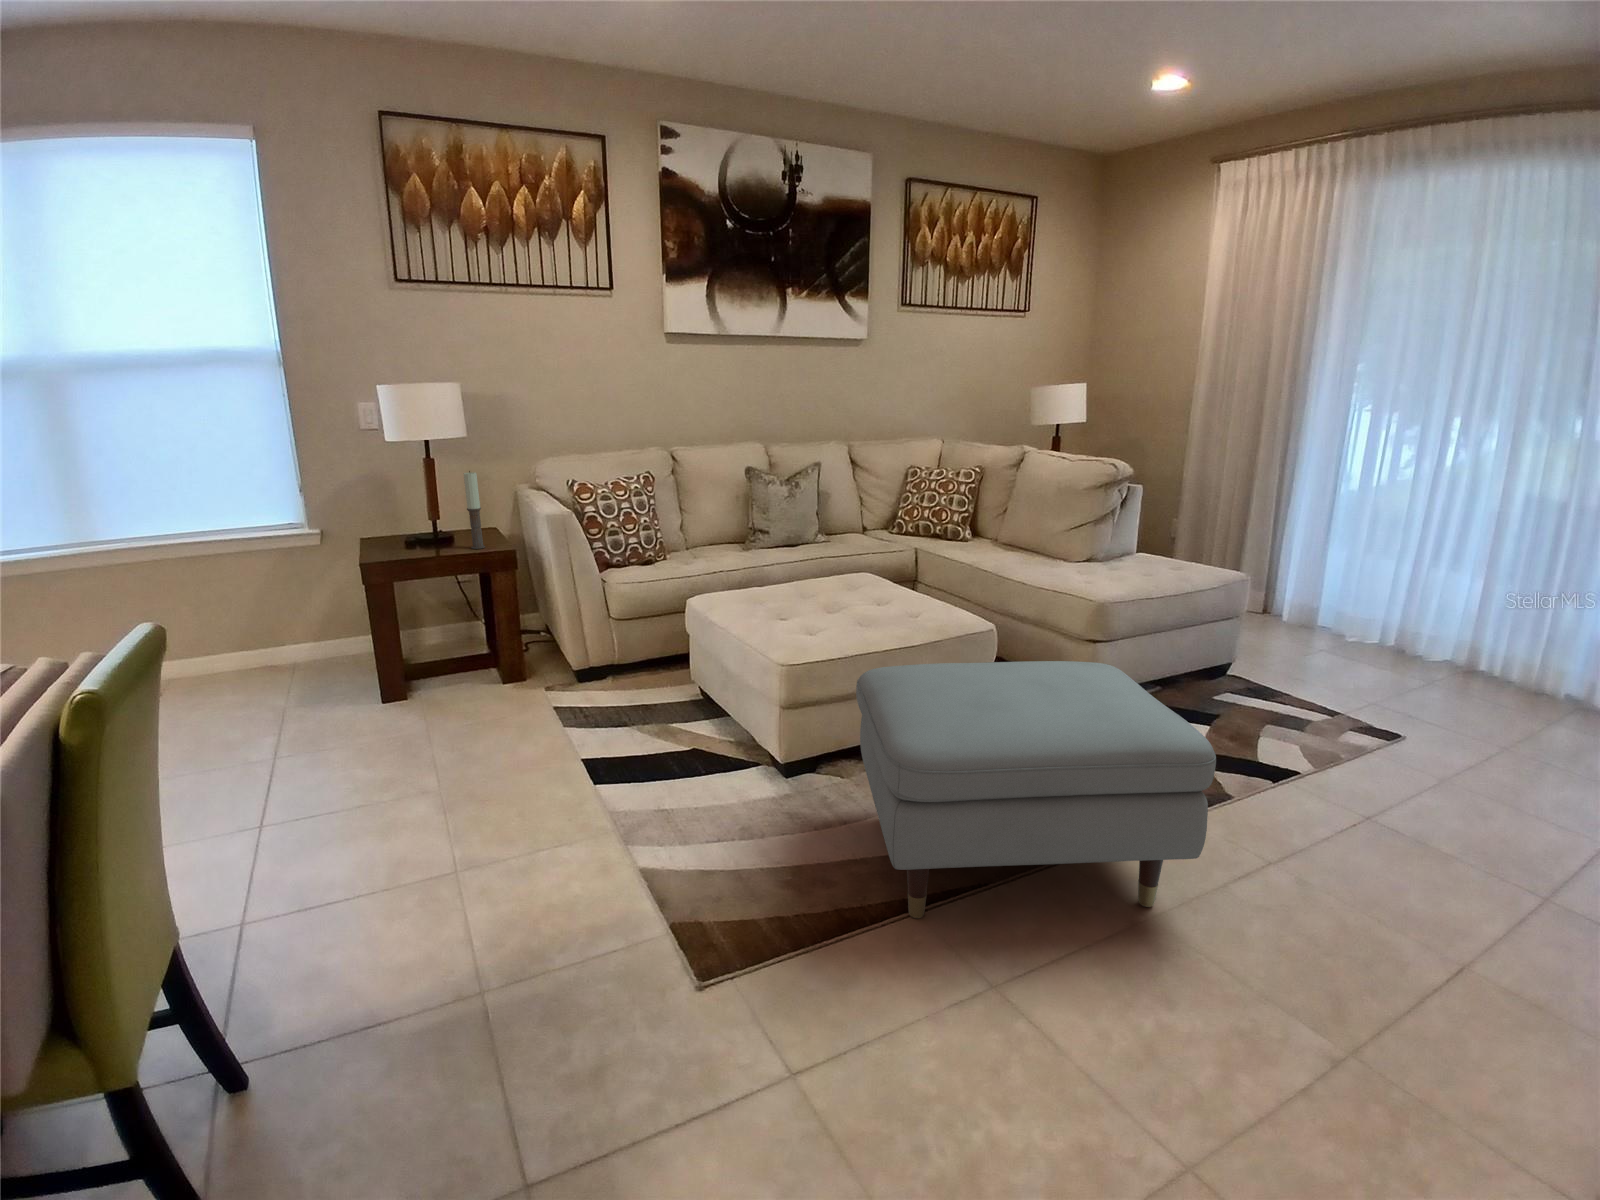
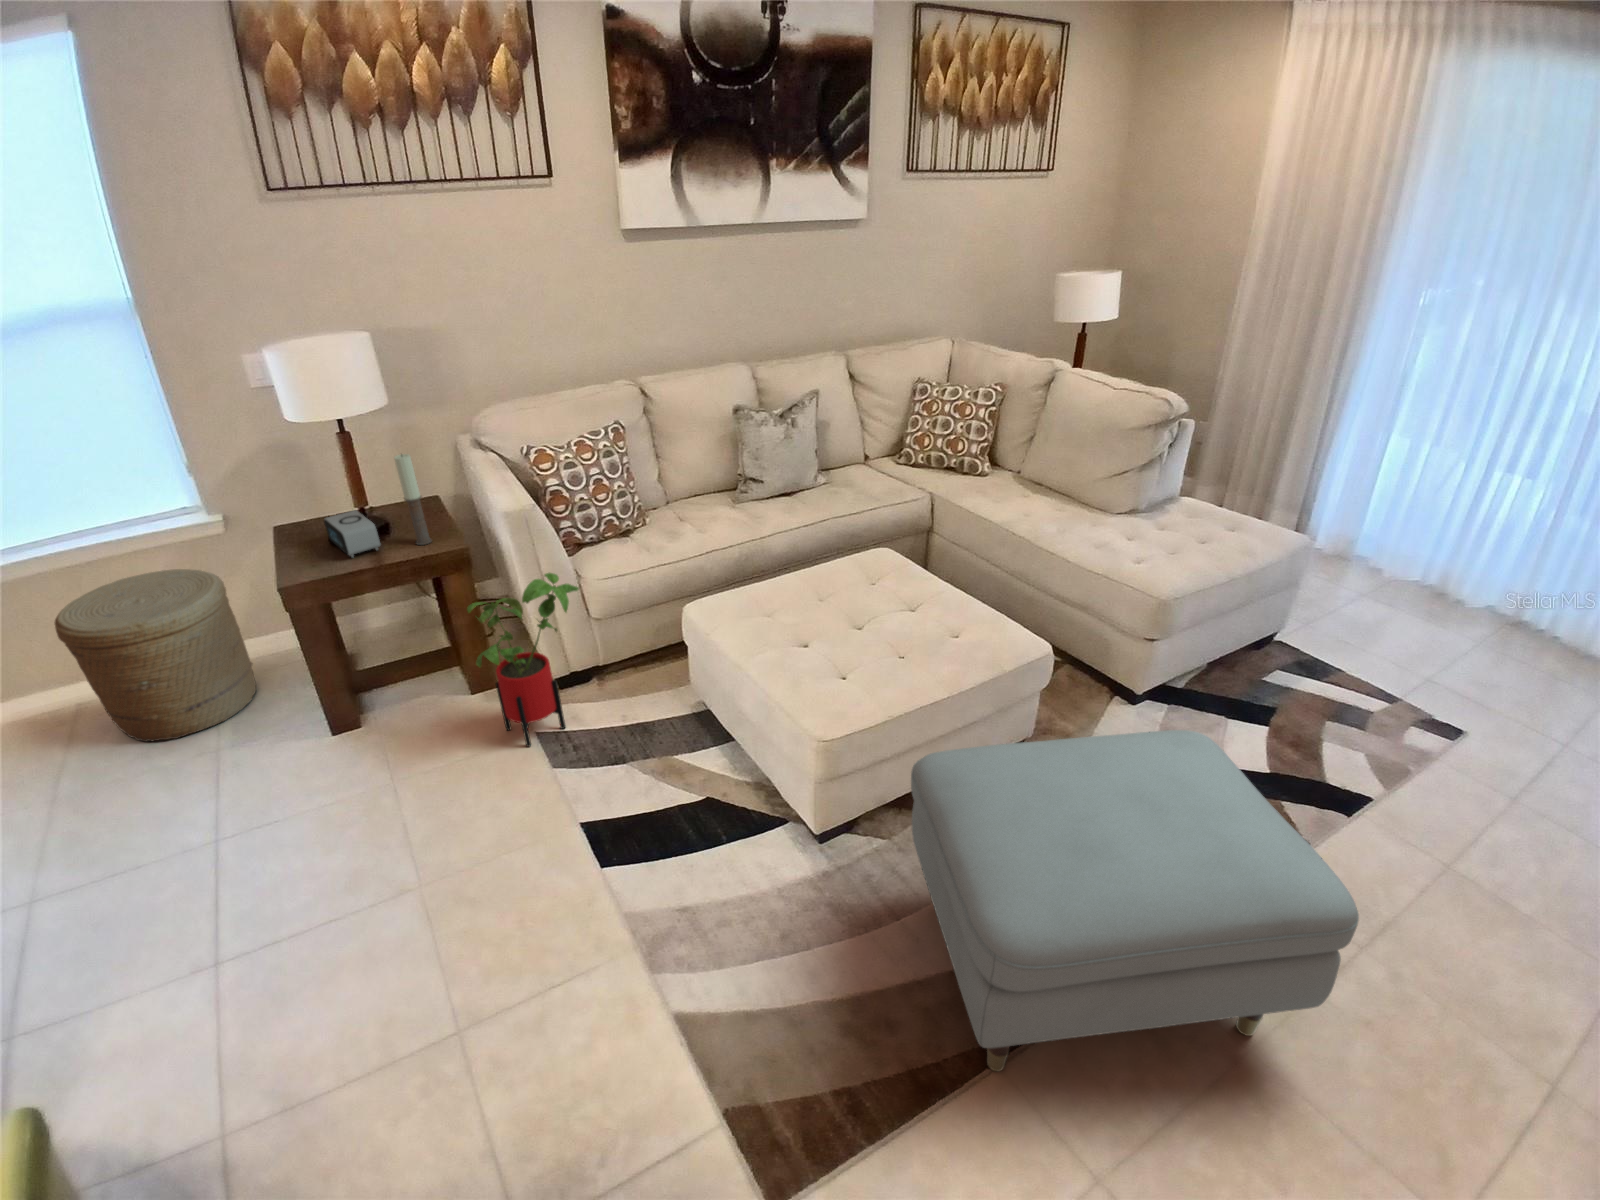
alarm clock: none [400,521,443,553] -> present [324,510,380,557]
house plant: none [507,565,601,718] -> present [467,573,579,747]
woven basket: none [173,571,322,705] -> present [54,569,256,742]

